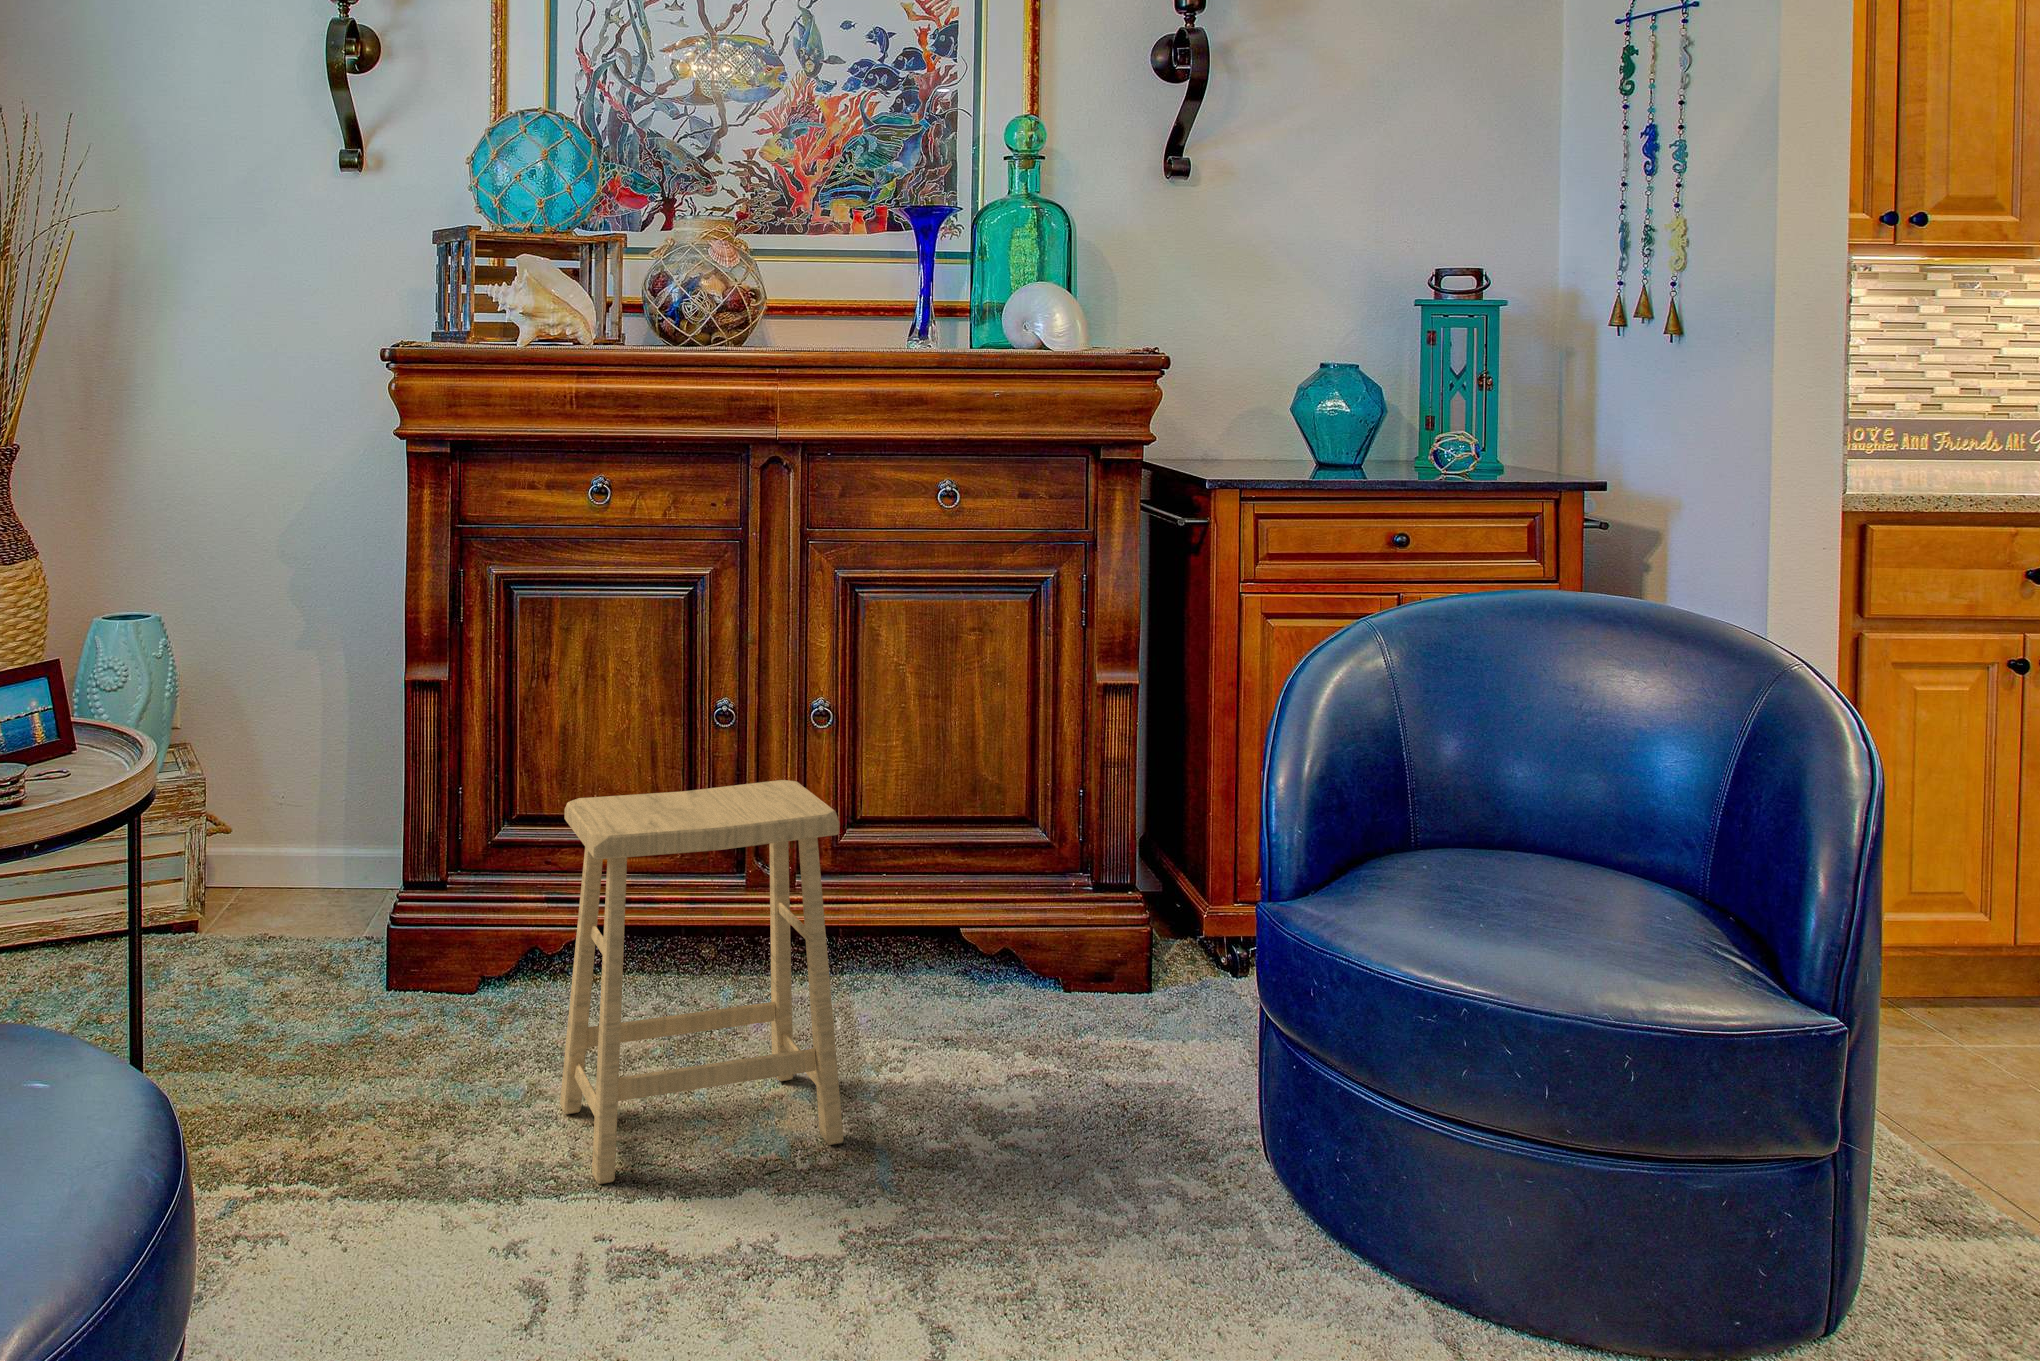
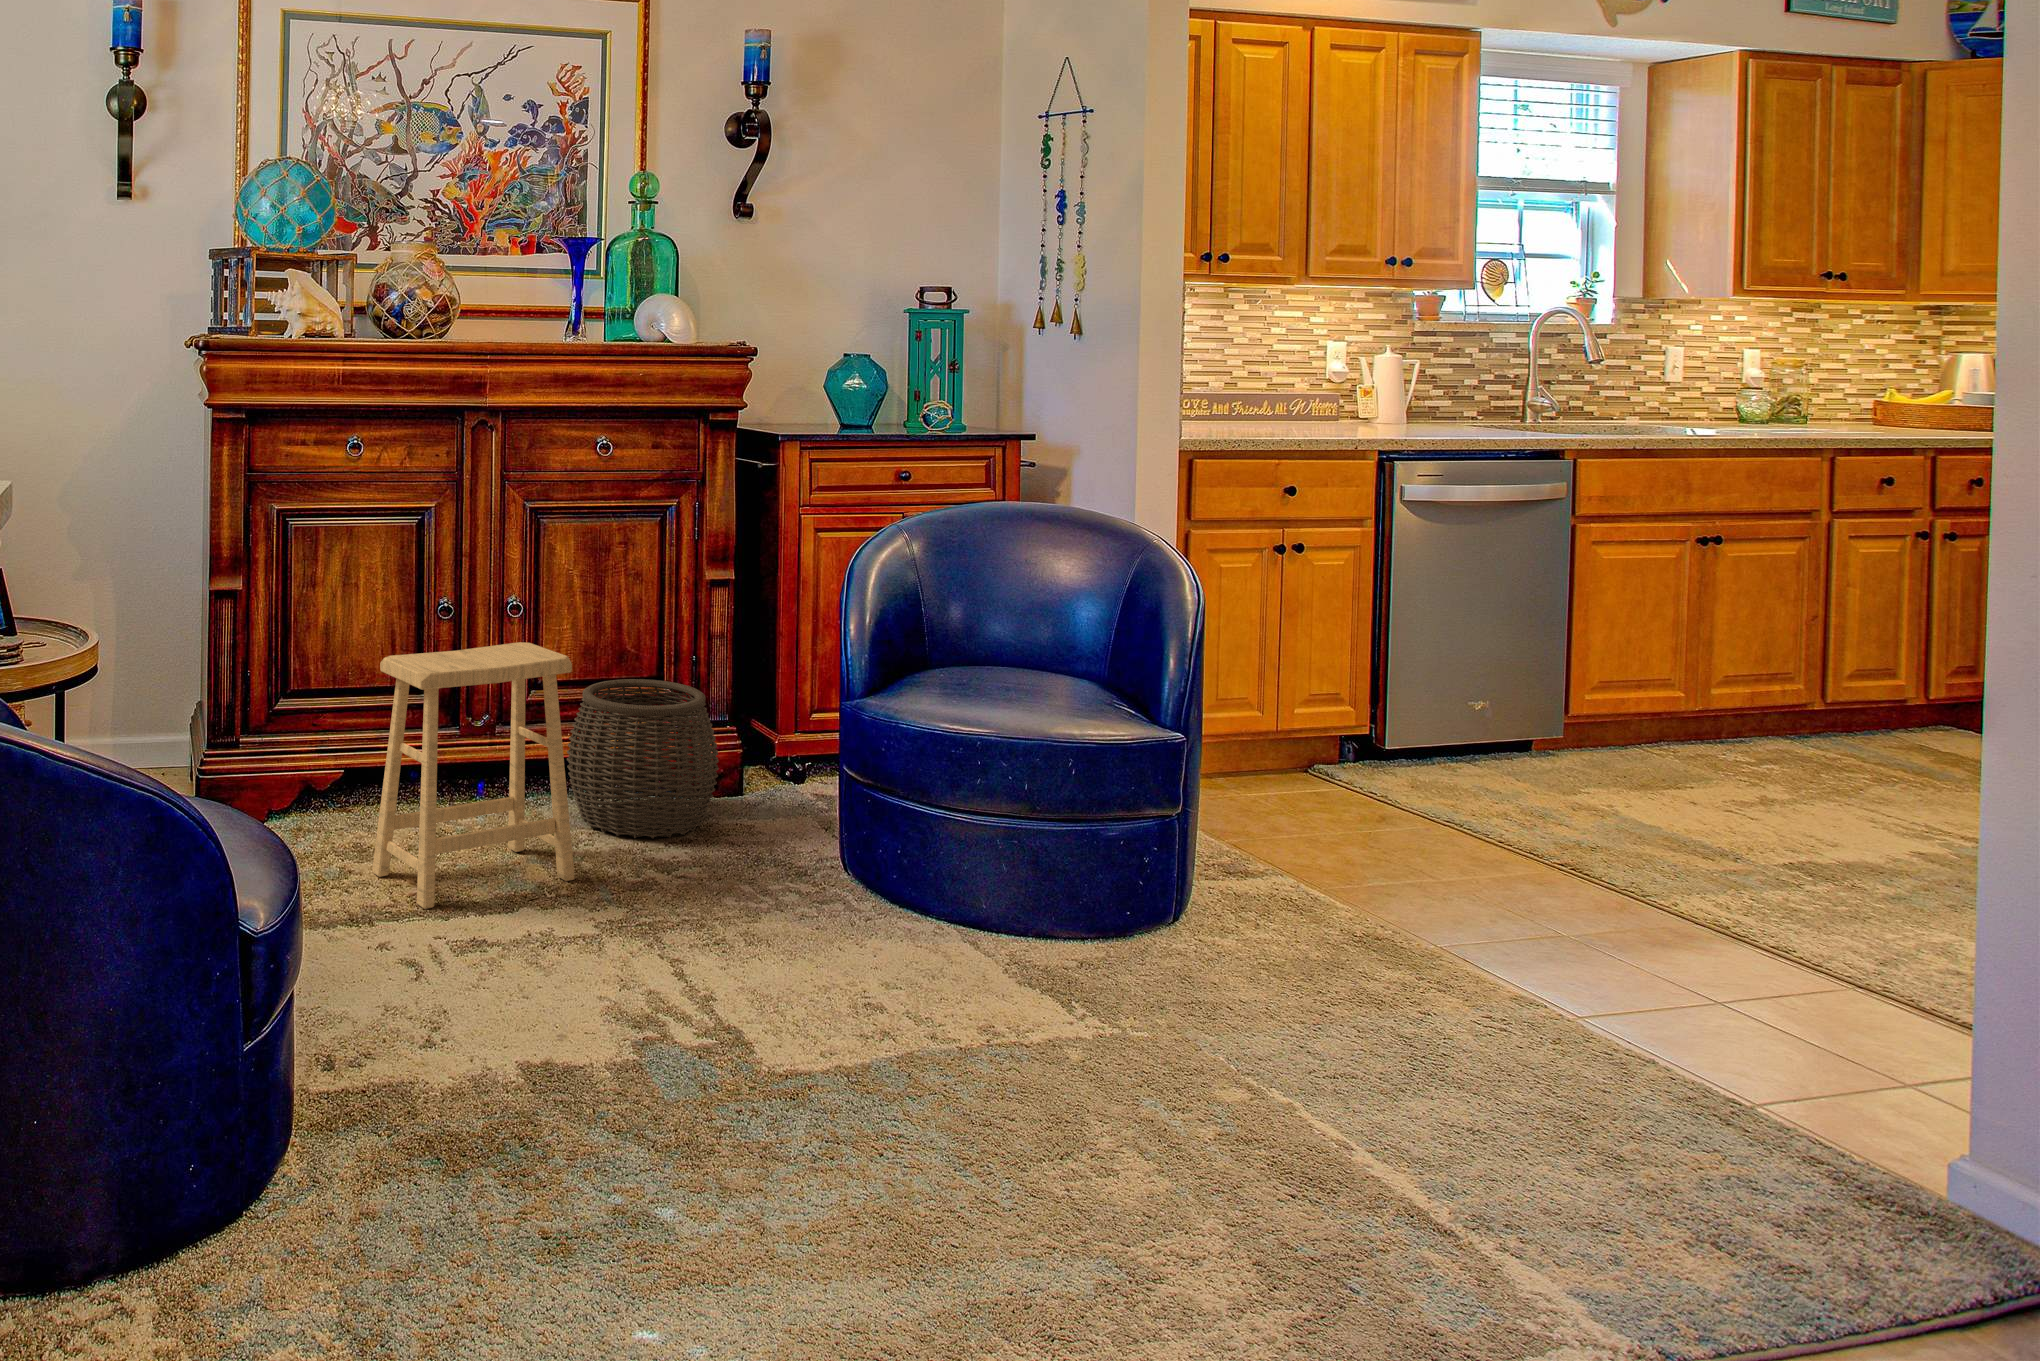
woven basket: none [878,824,1098,1070] -> present [567,679,719,839]

